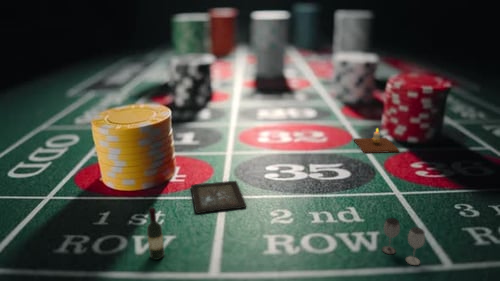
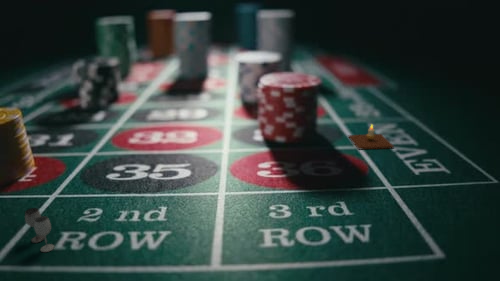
tray: present [191,181,246,213] -> none [185,178,241,210]
wine bottle: present [147,208,164,260] -> none [144,202,161,254]
wineglass: present [382,218,425,265] -> present [25,208,54,252]

